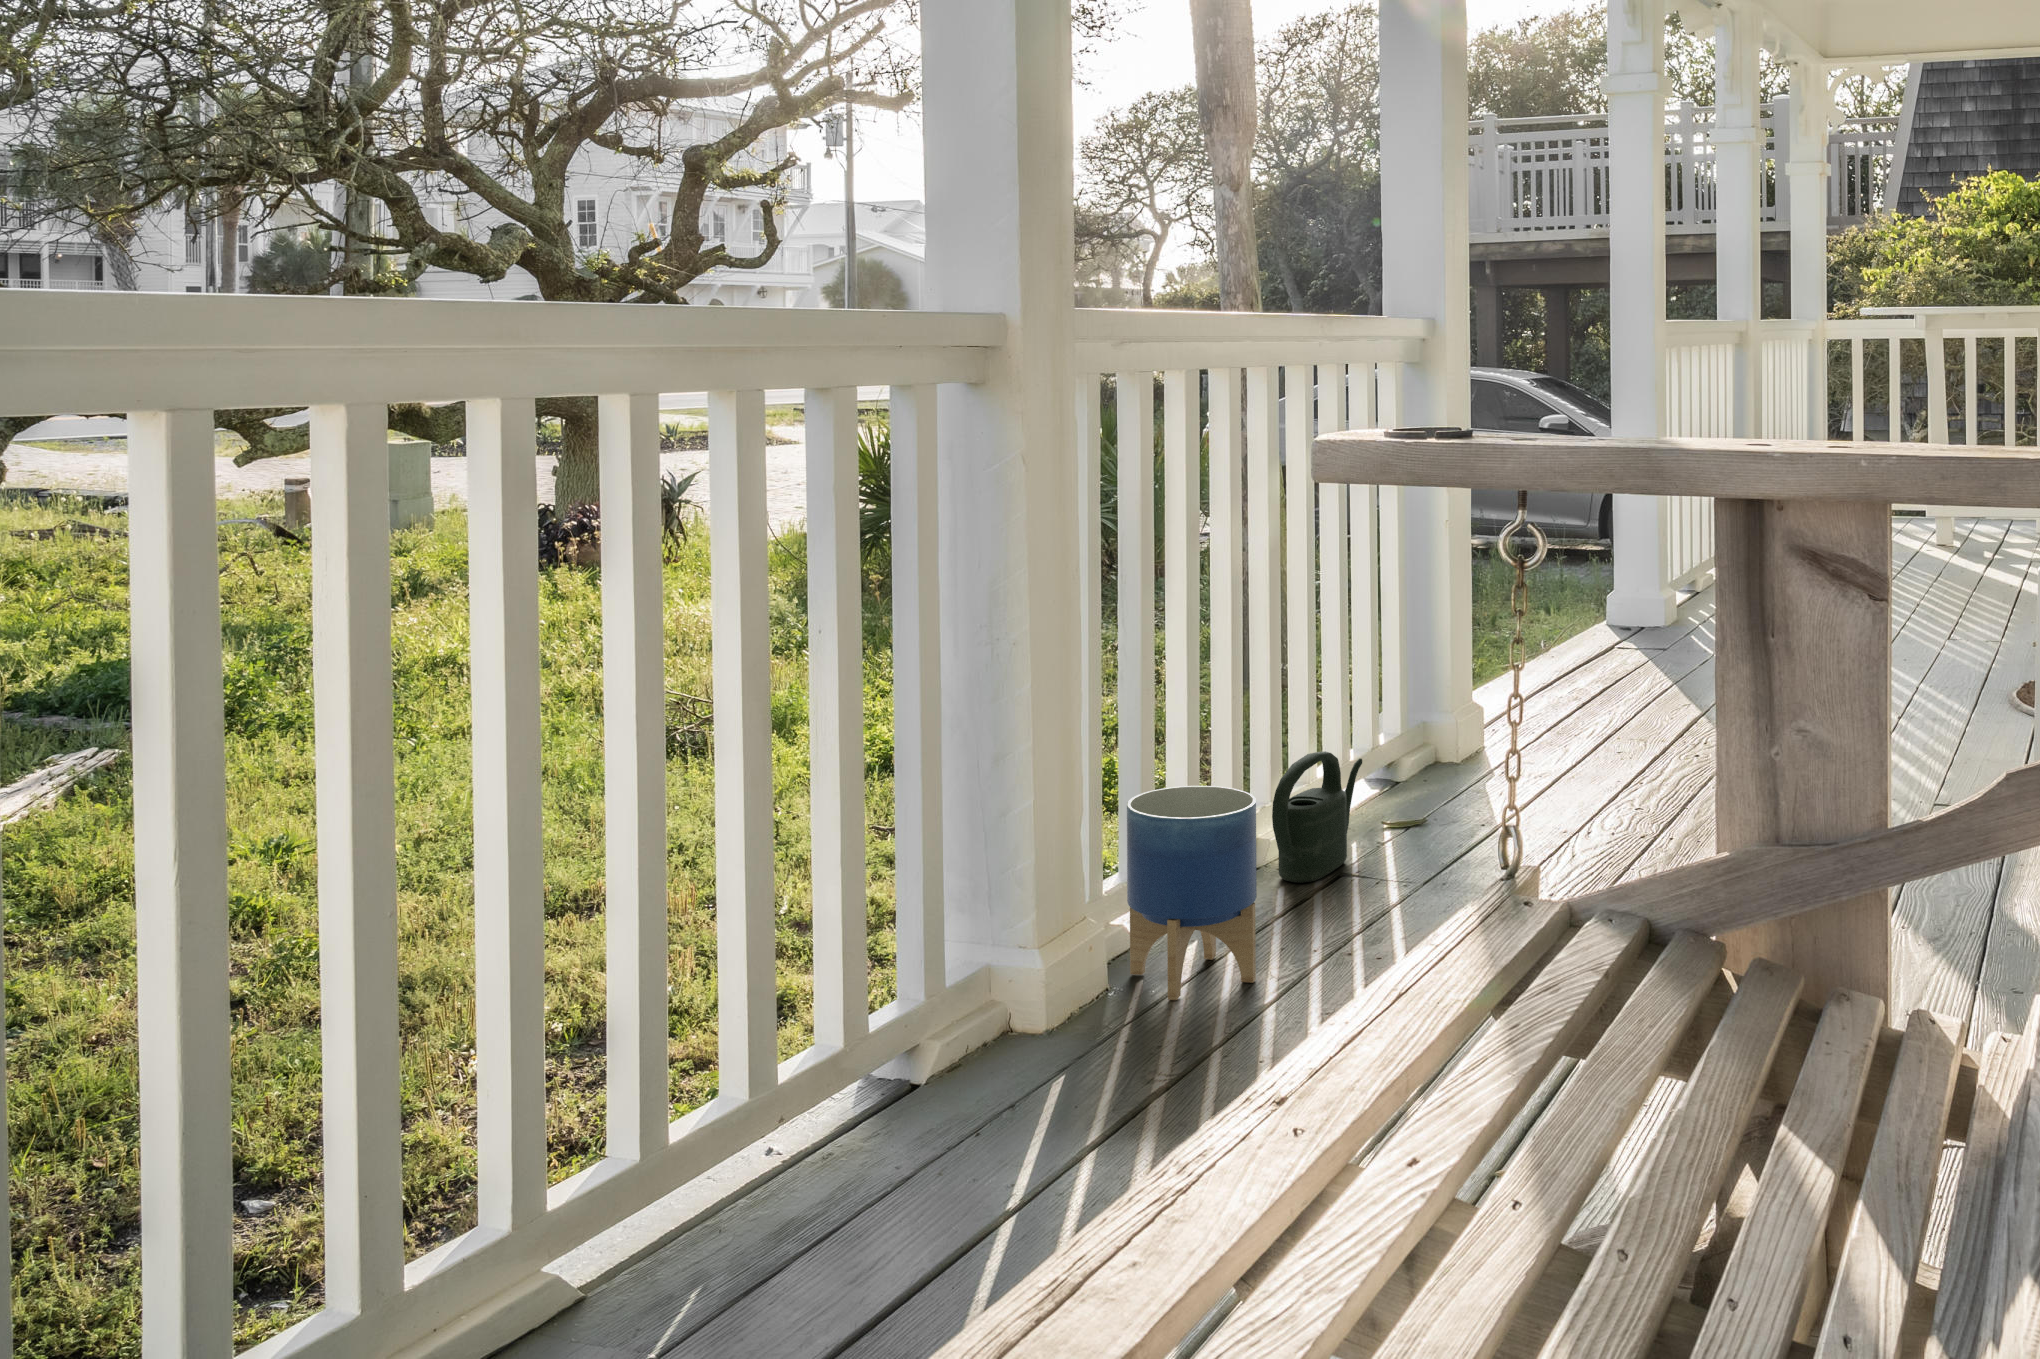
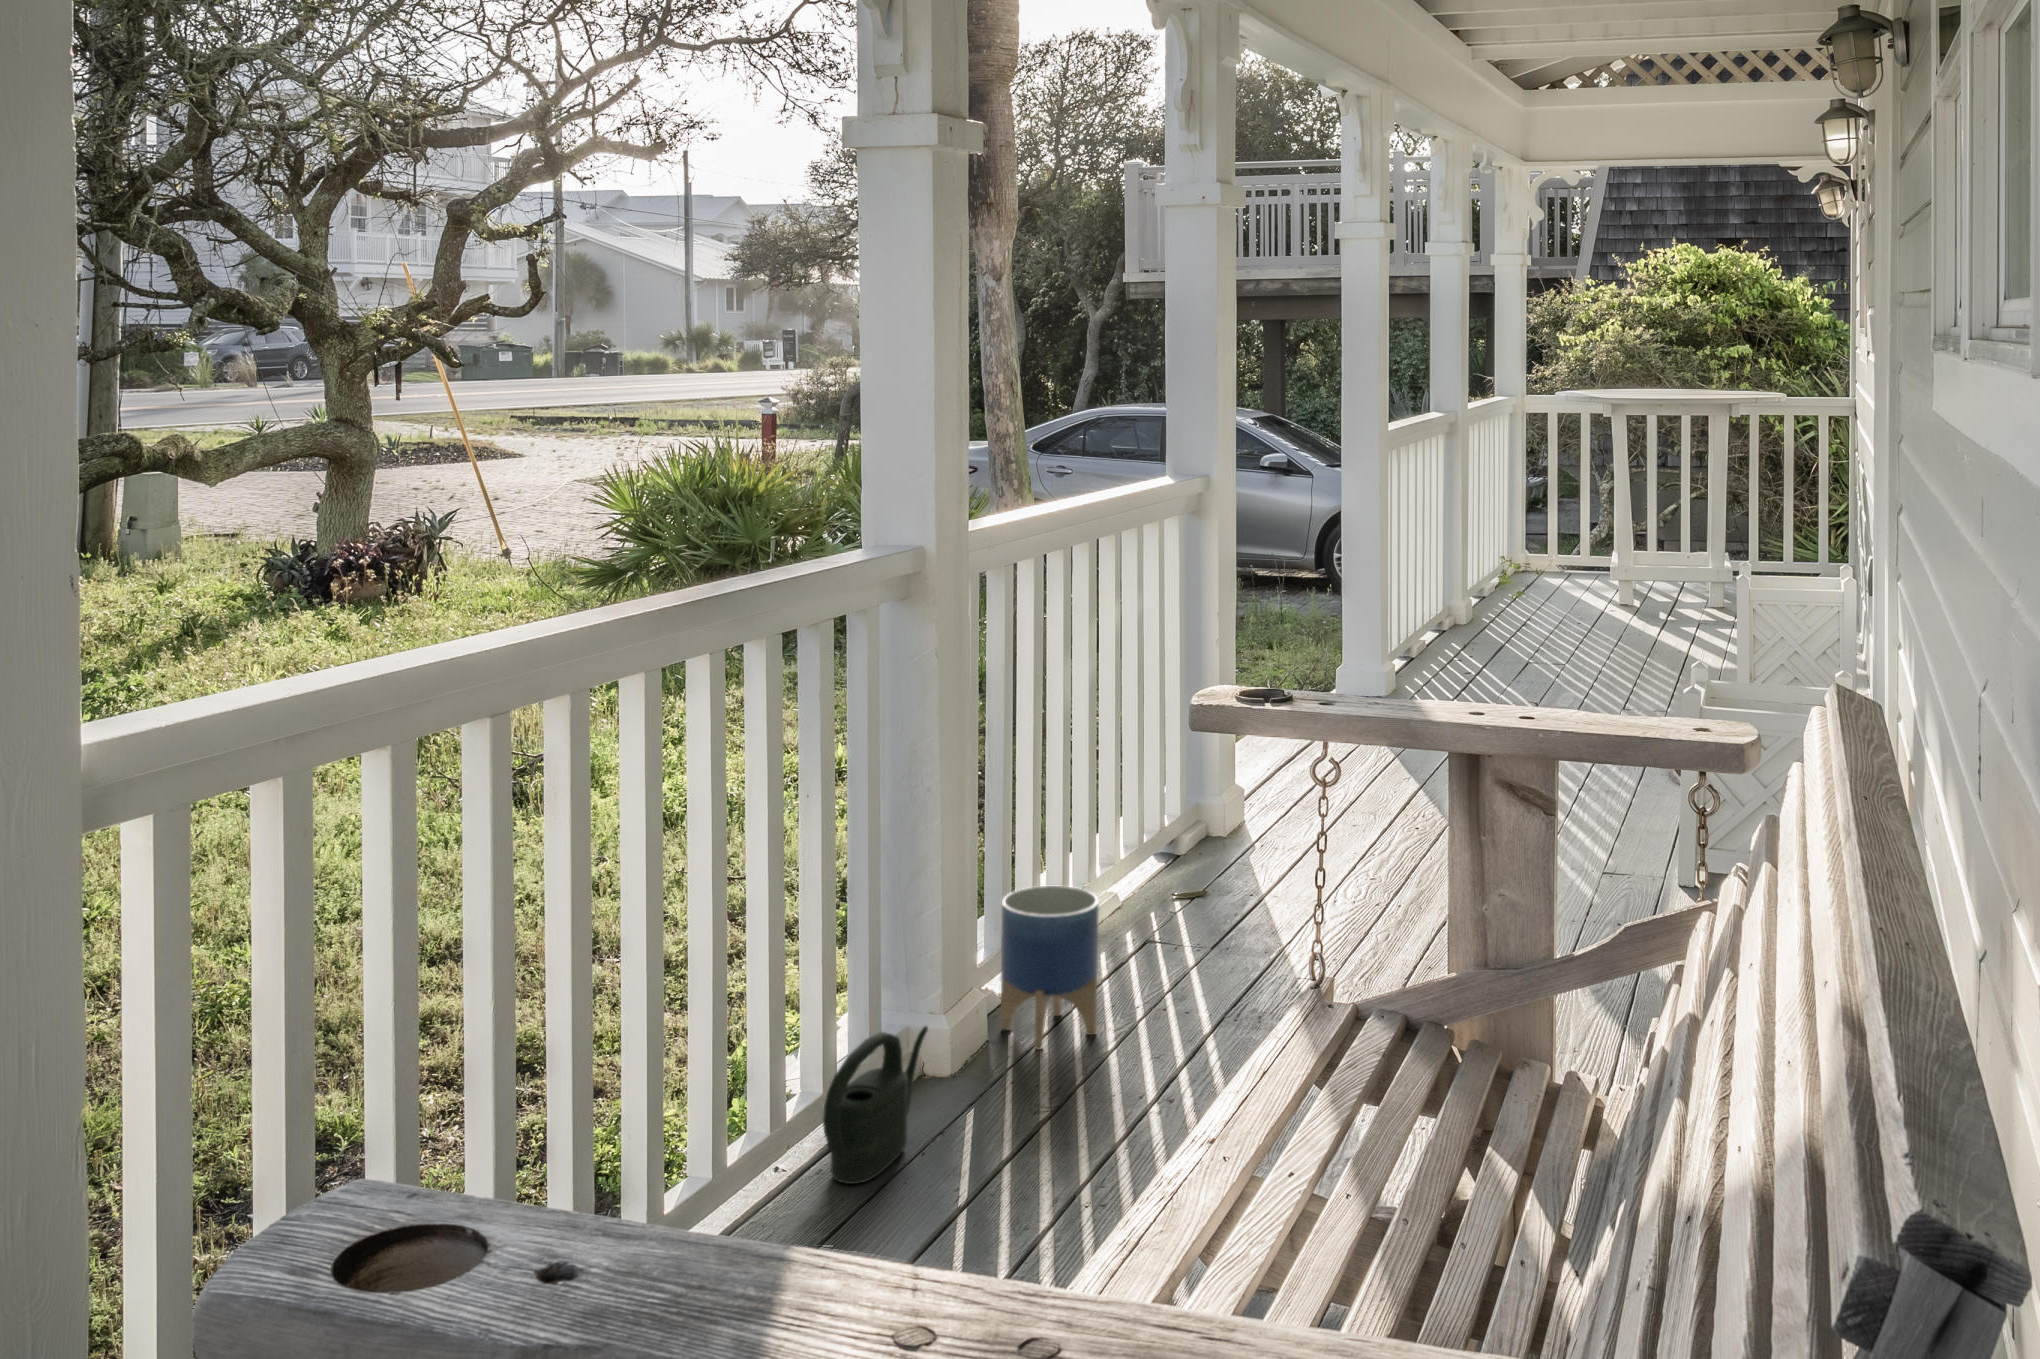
watering can: present [1272,751,1362,883] -> present [823,1026,928,1184]

